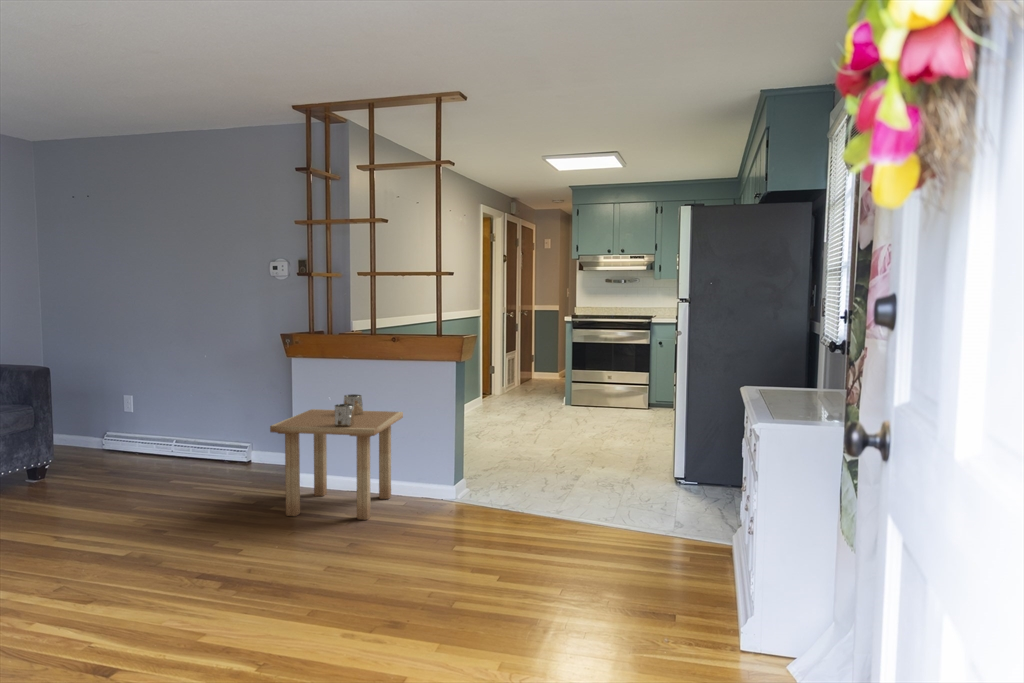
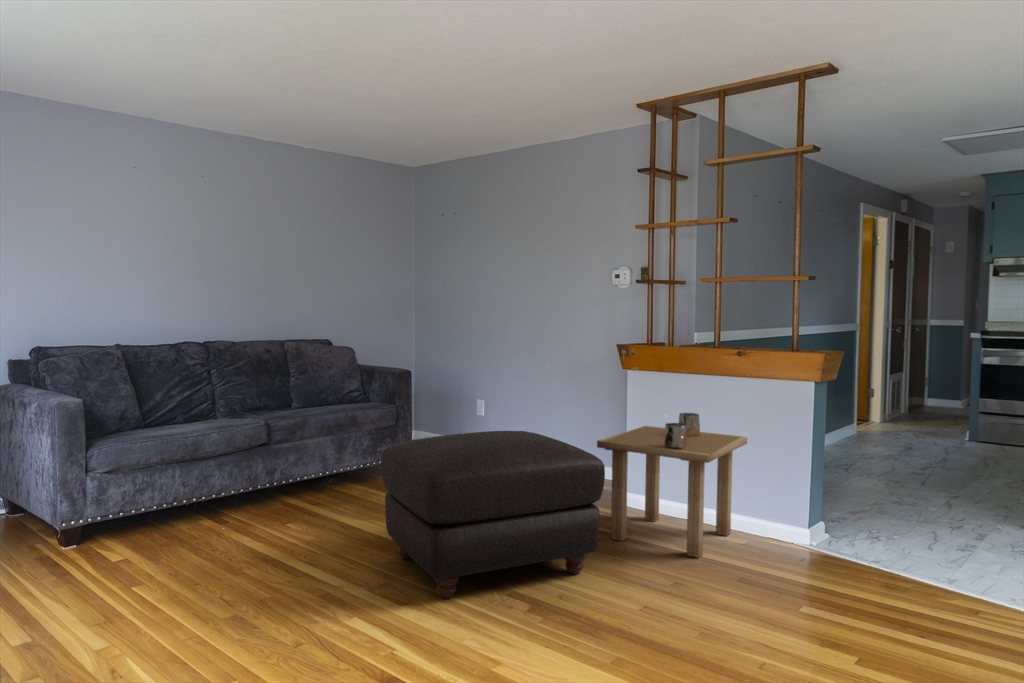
ottoman: none [37,424,285,592] -> present [381,431,605,599]

